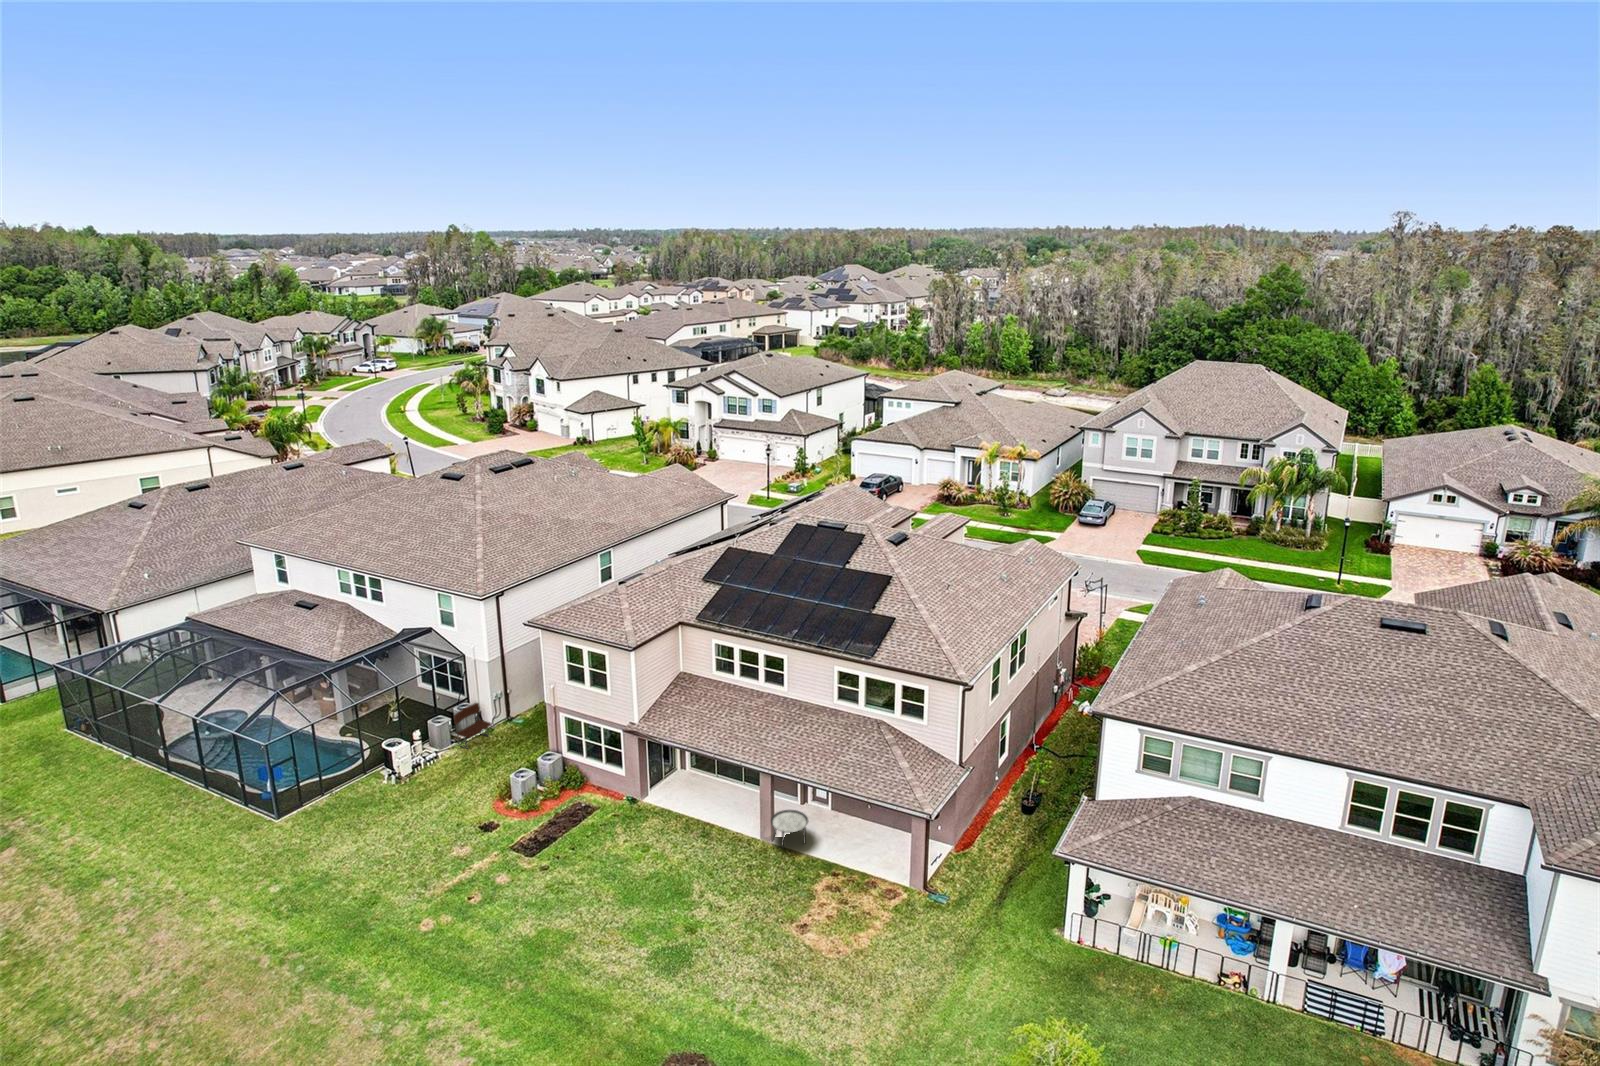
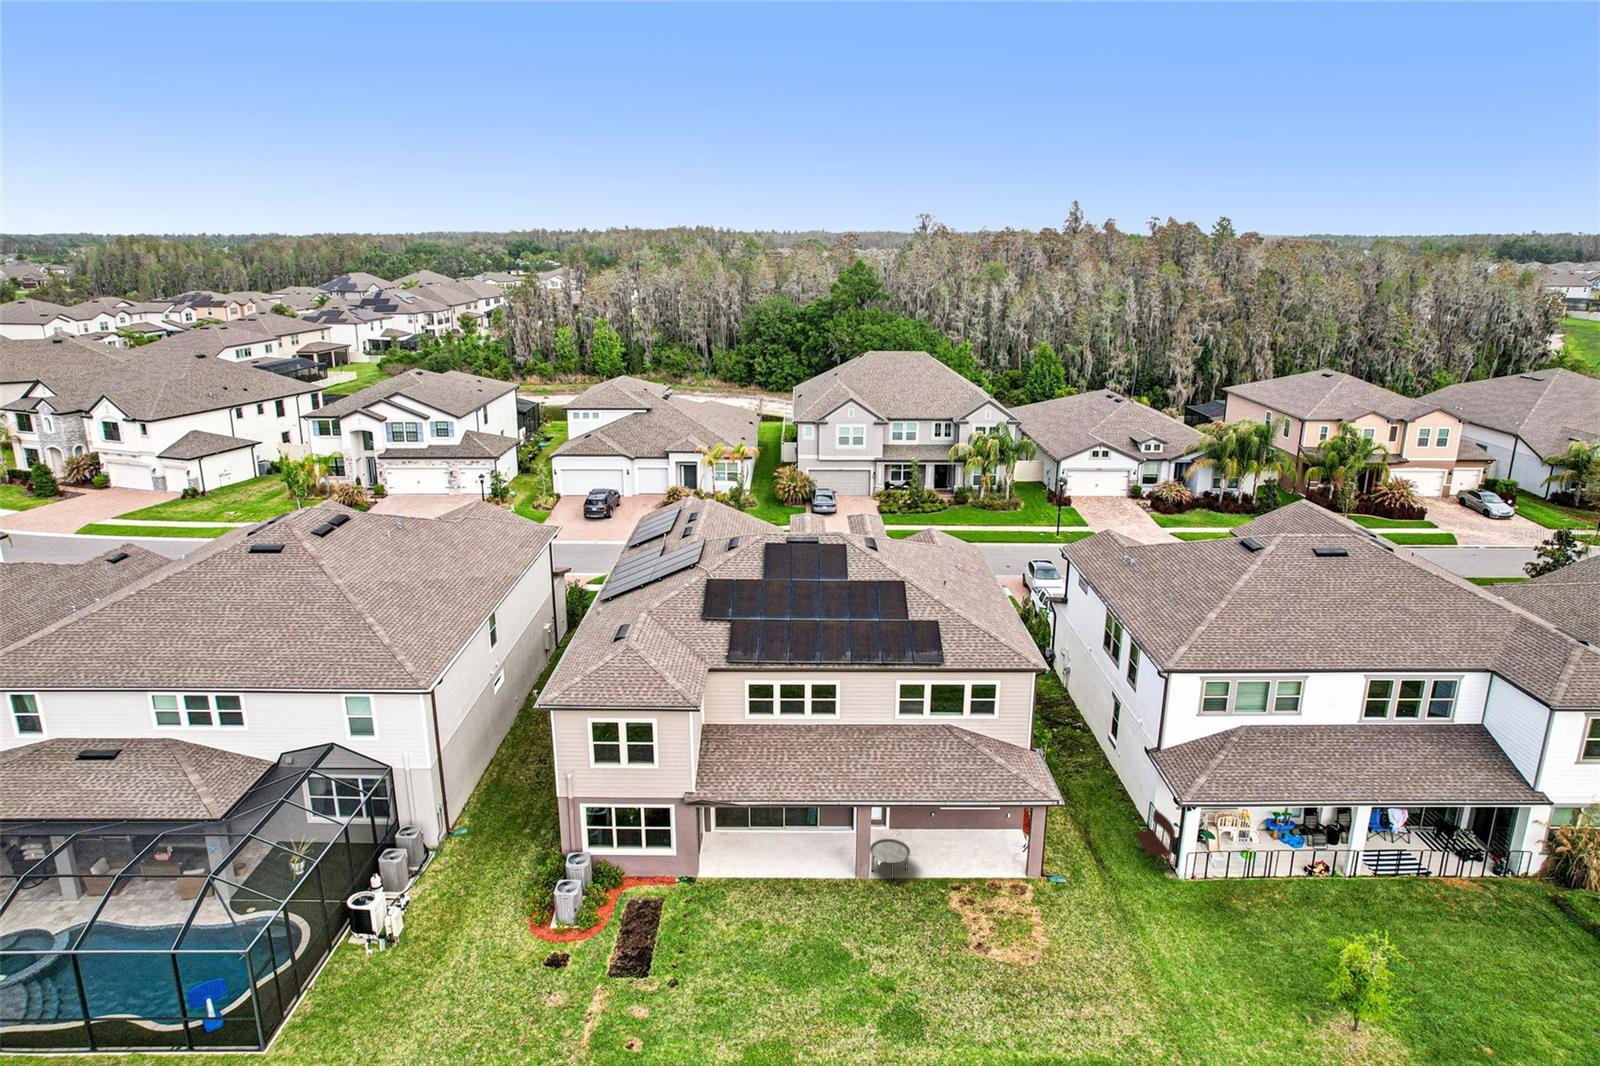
bench: present [454,703,492,749] -> present [1134,810,1175,869]

